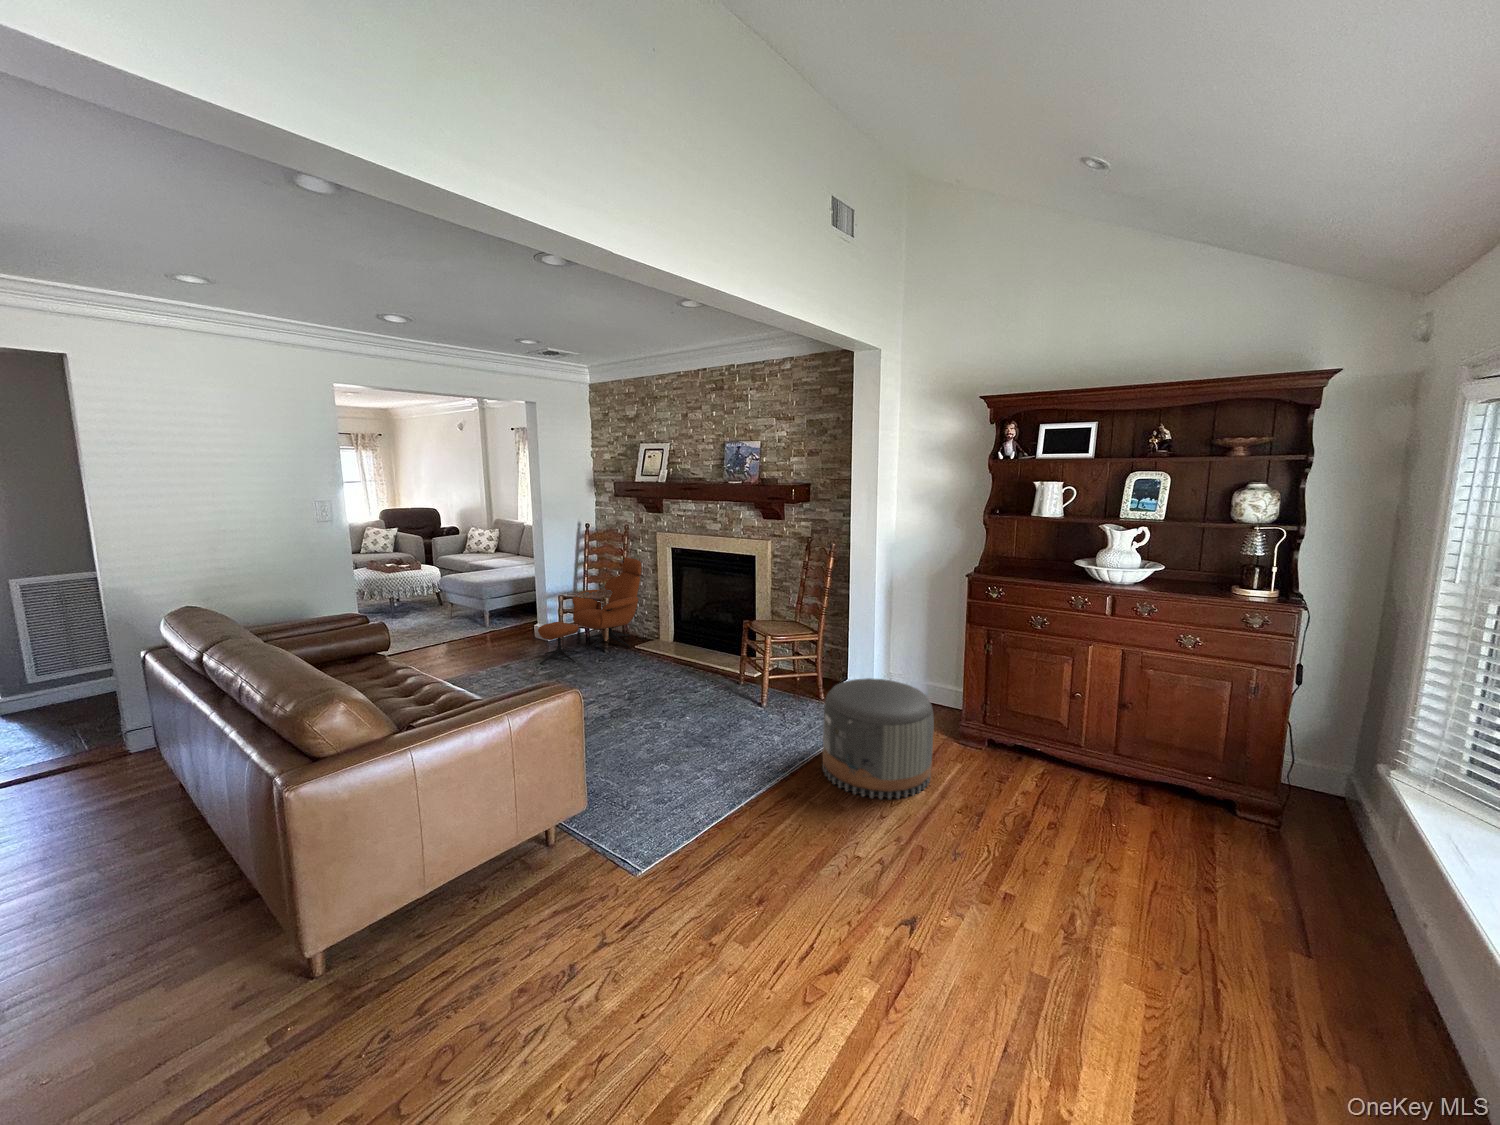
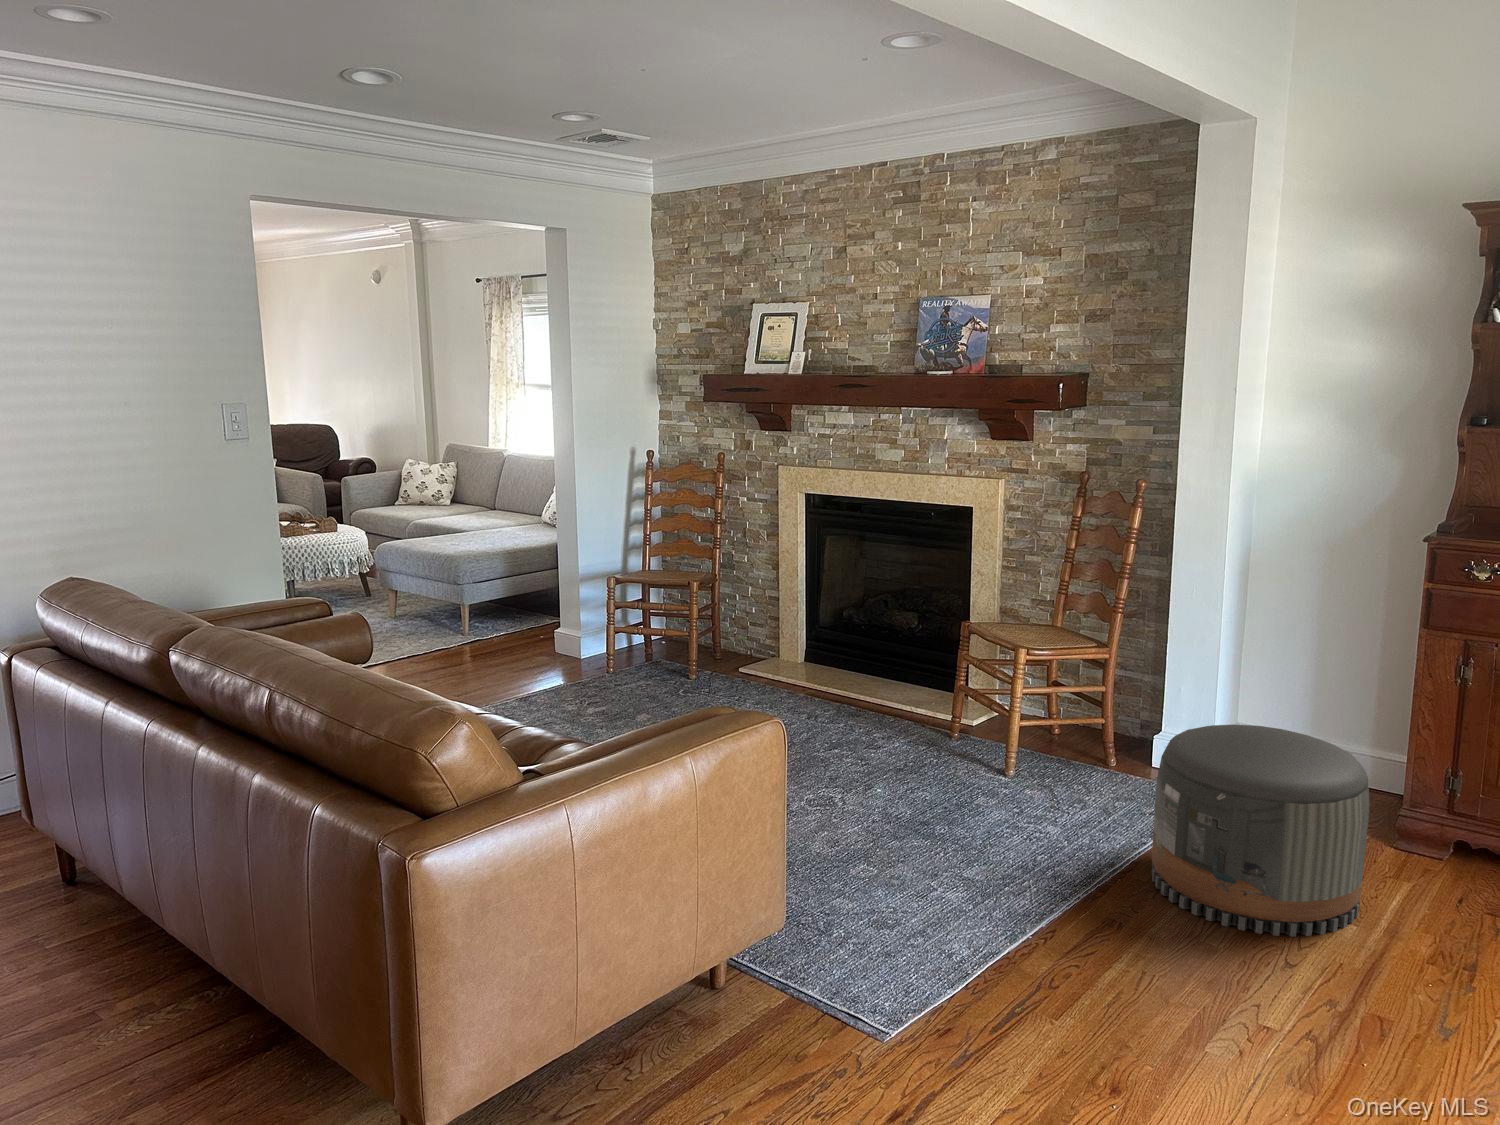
lounge chair: present [538,558,641,664] -> none [577,511,749,699]

